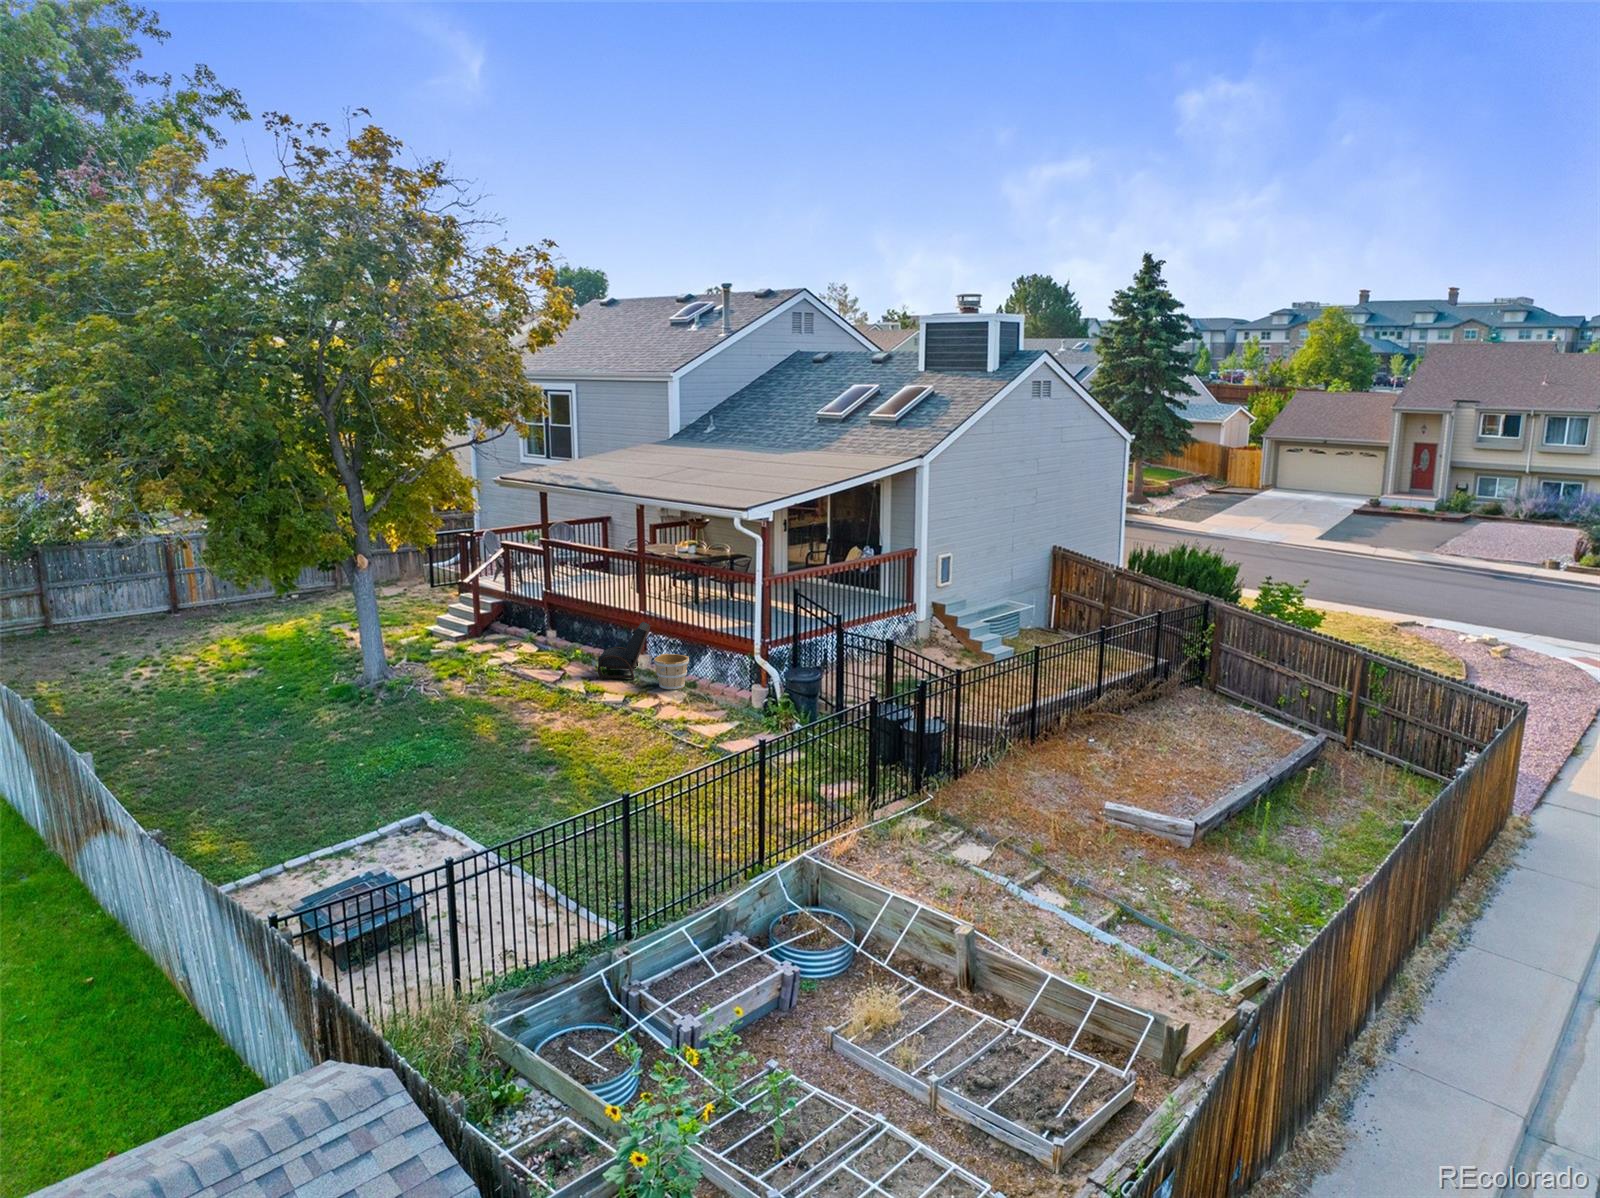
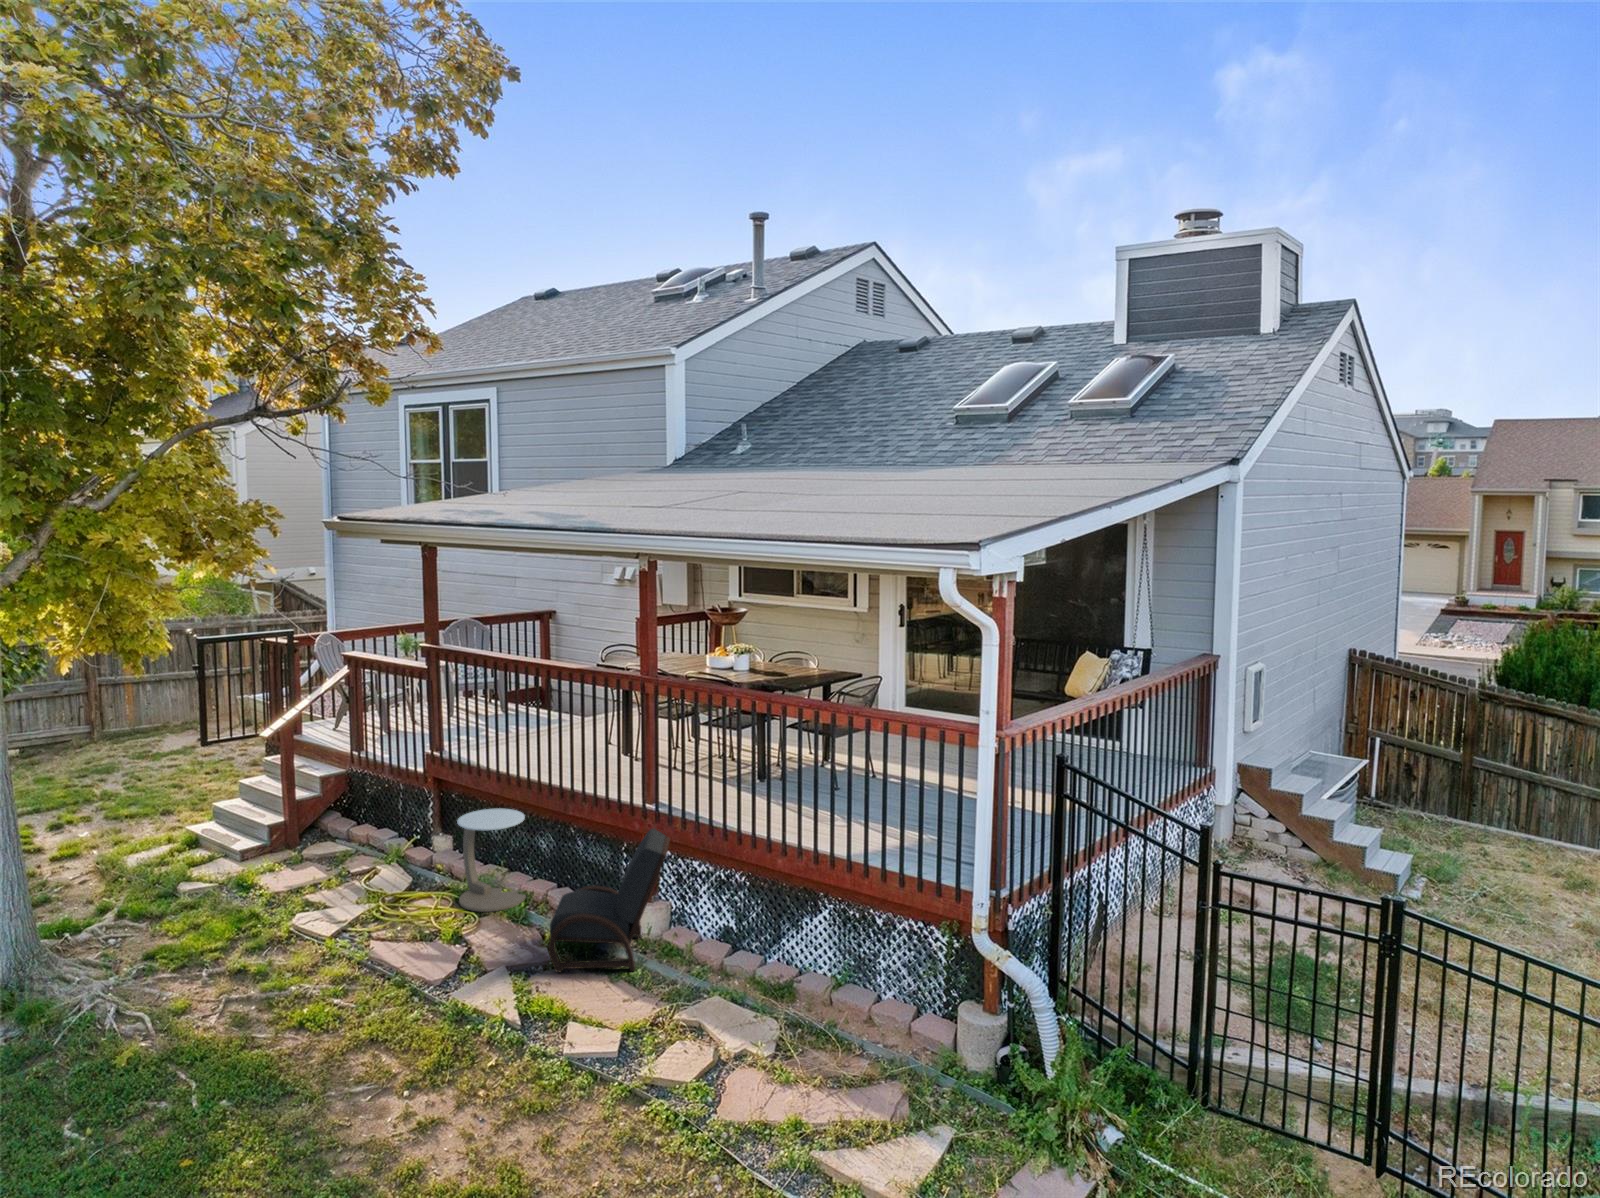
side table: none [559,616,590,661] -> present [457,808,526,912]
wooden bucket: present [654,654,689,690] -> none [690,908,774,1005]

